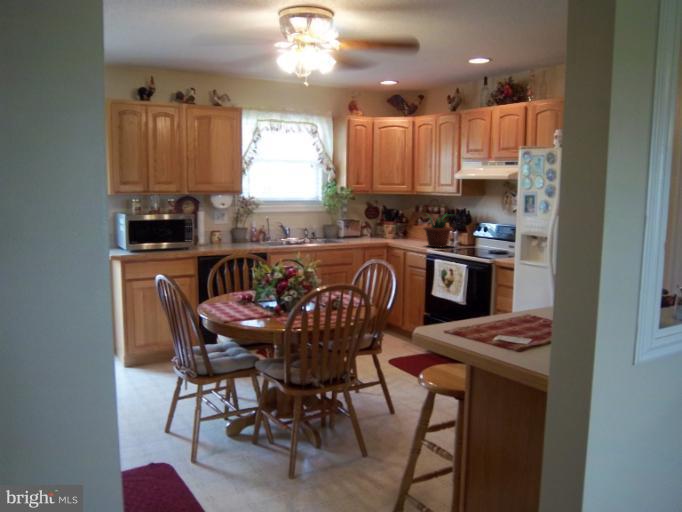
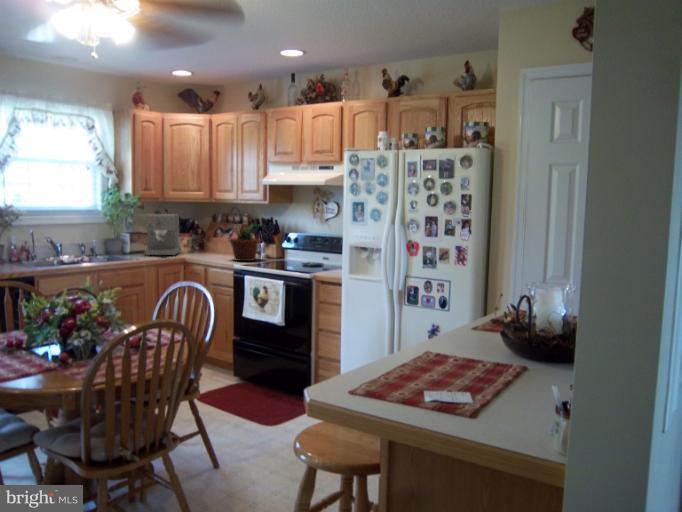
coffee maker: none [354,205,384,241] -> present [144,214,180,255]

